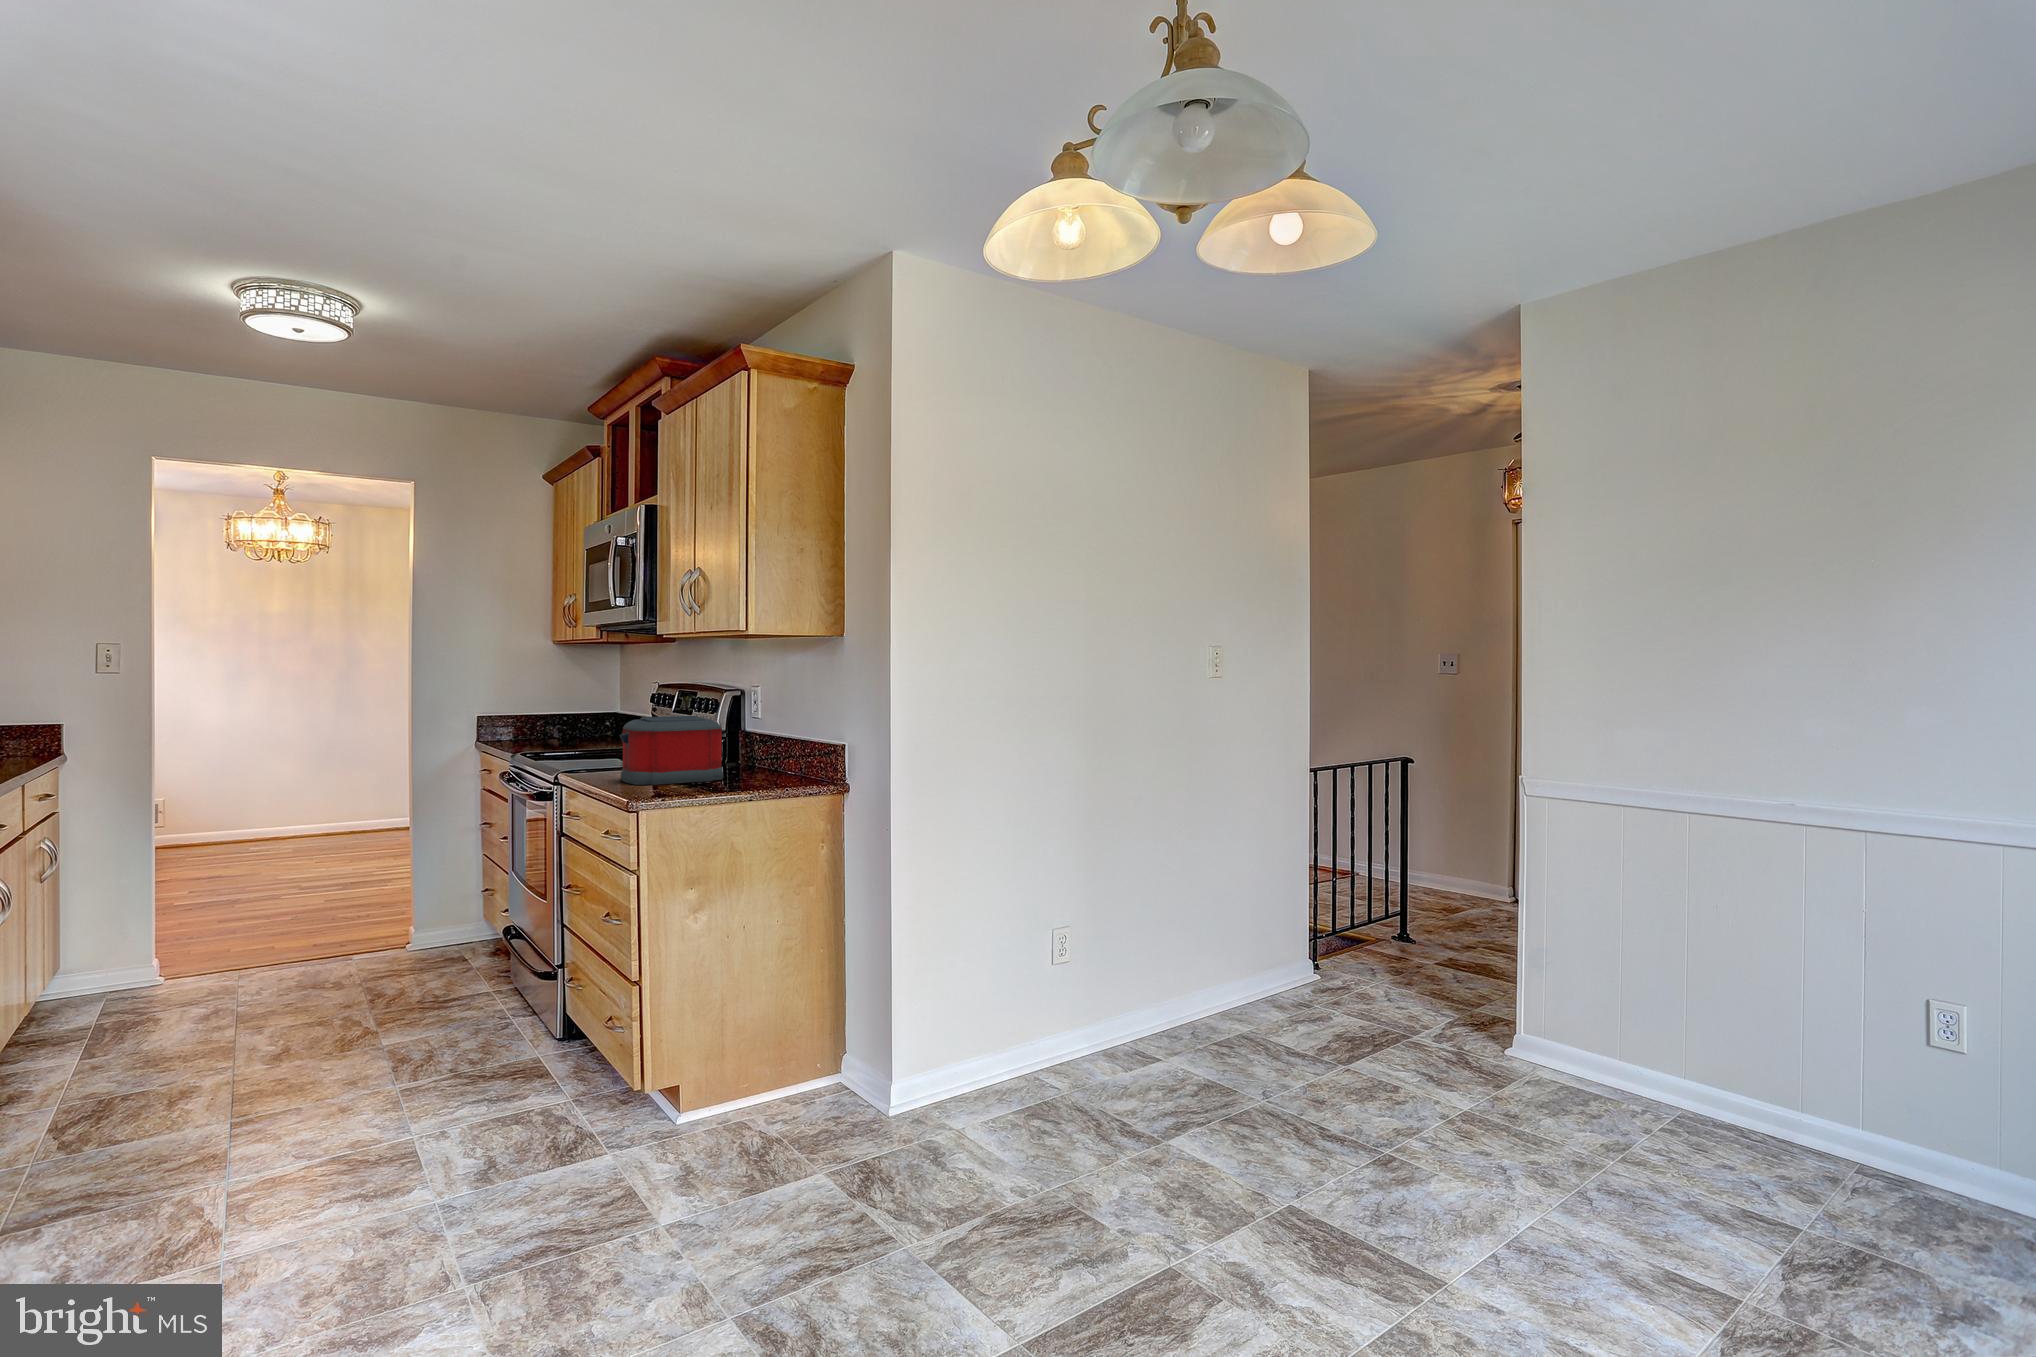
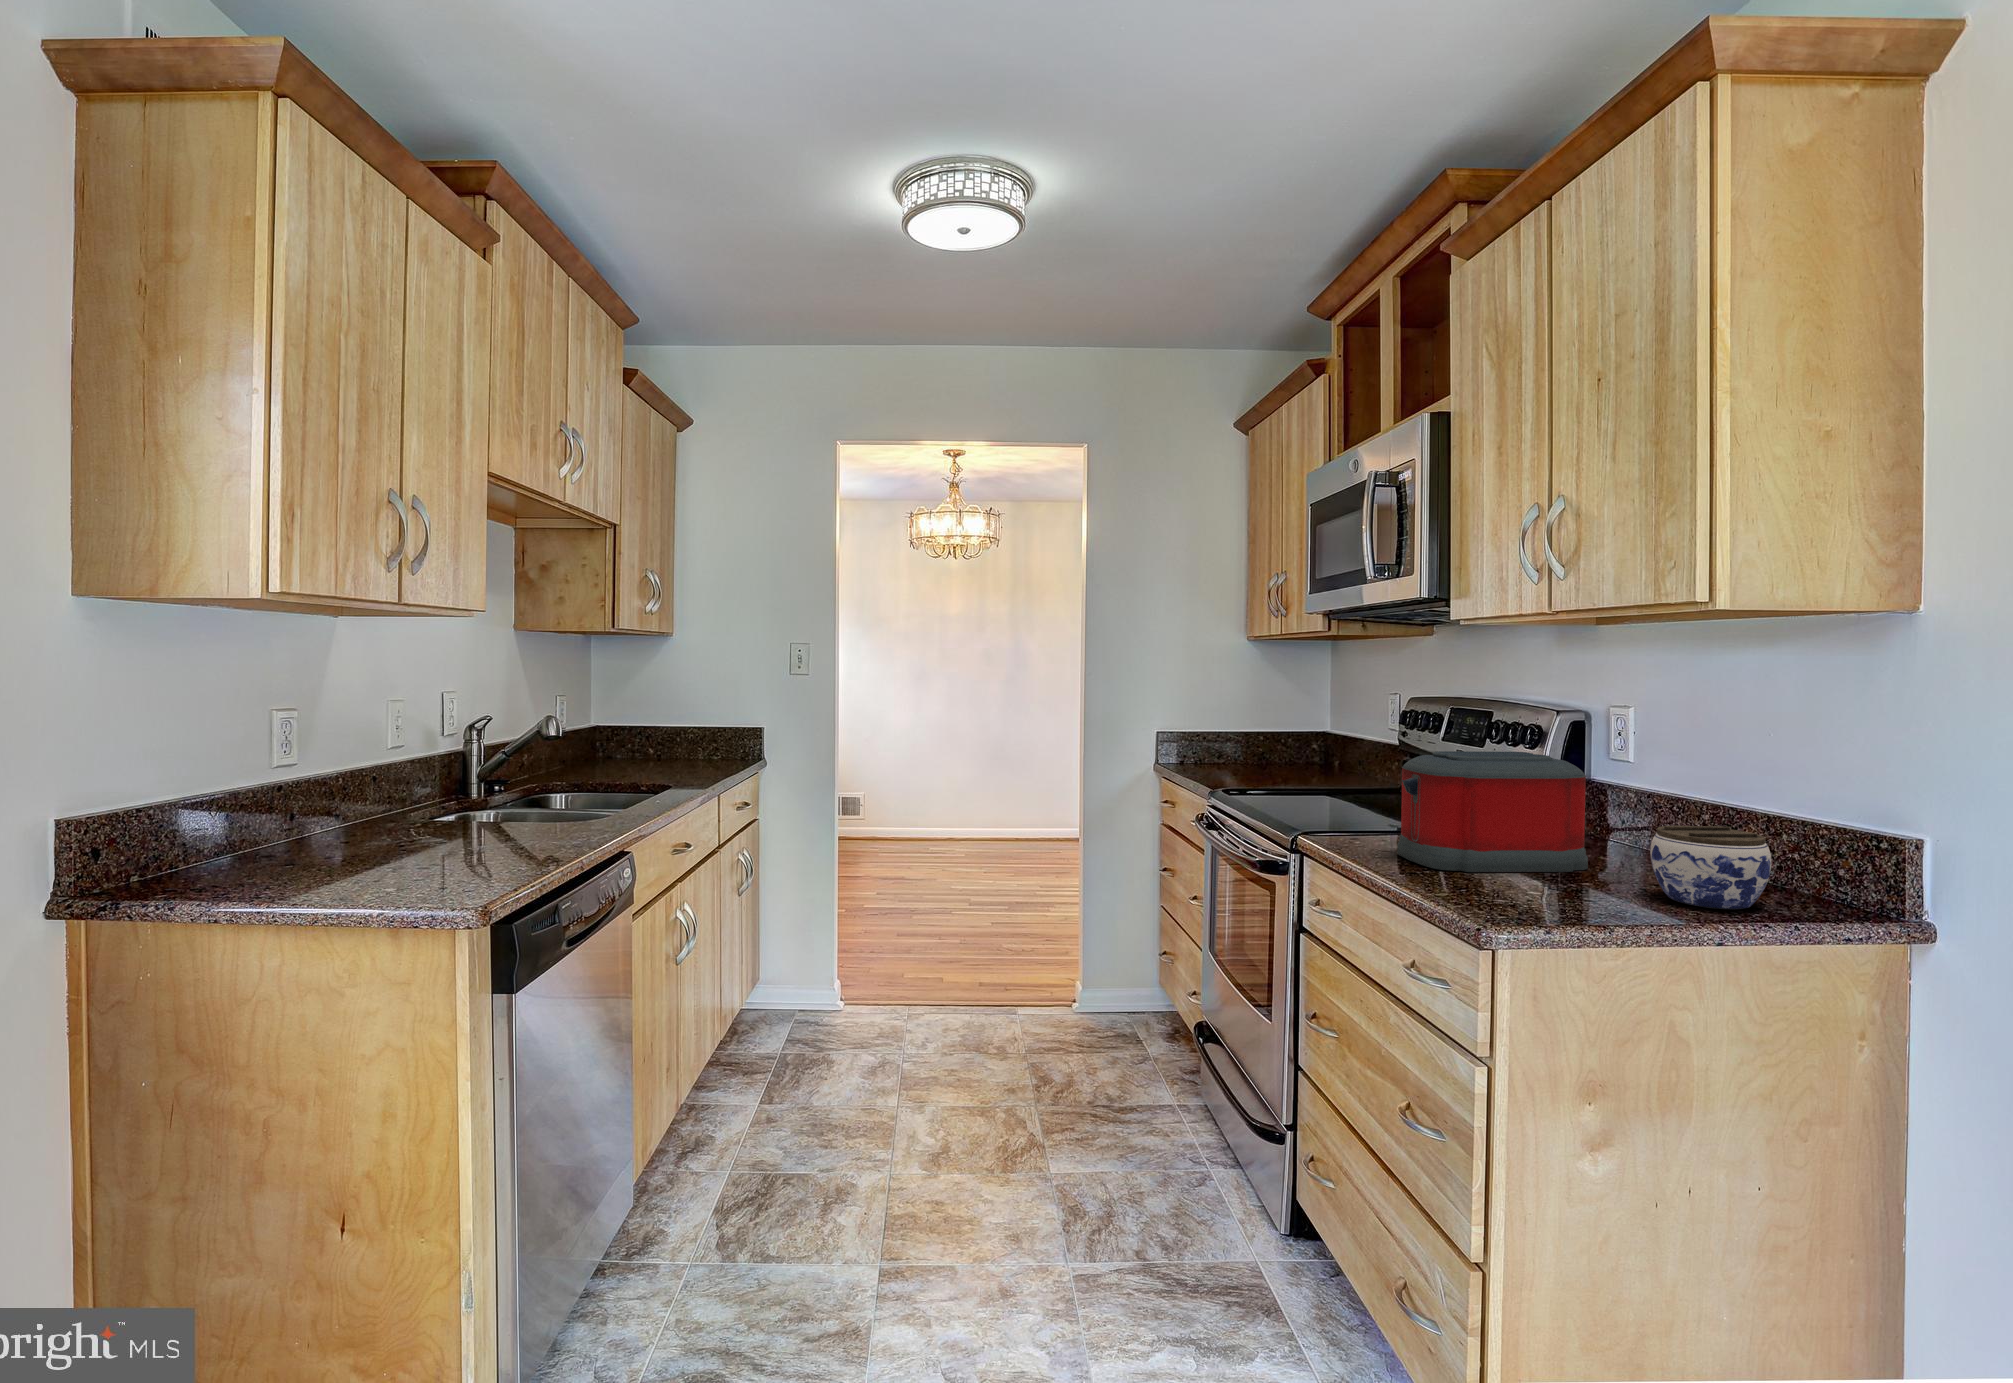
jar: none [735,750,785,789] -> present [1650,826,1771,909]

